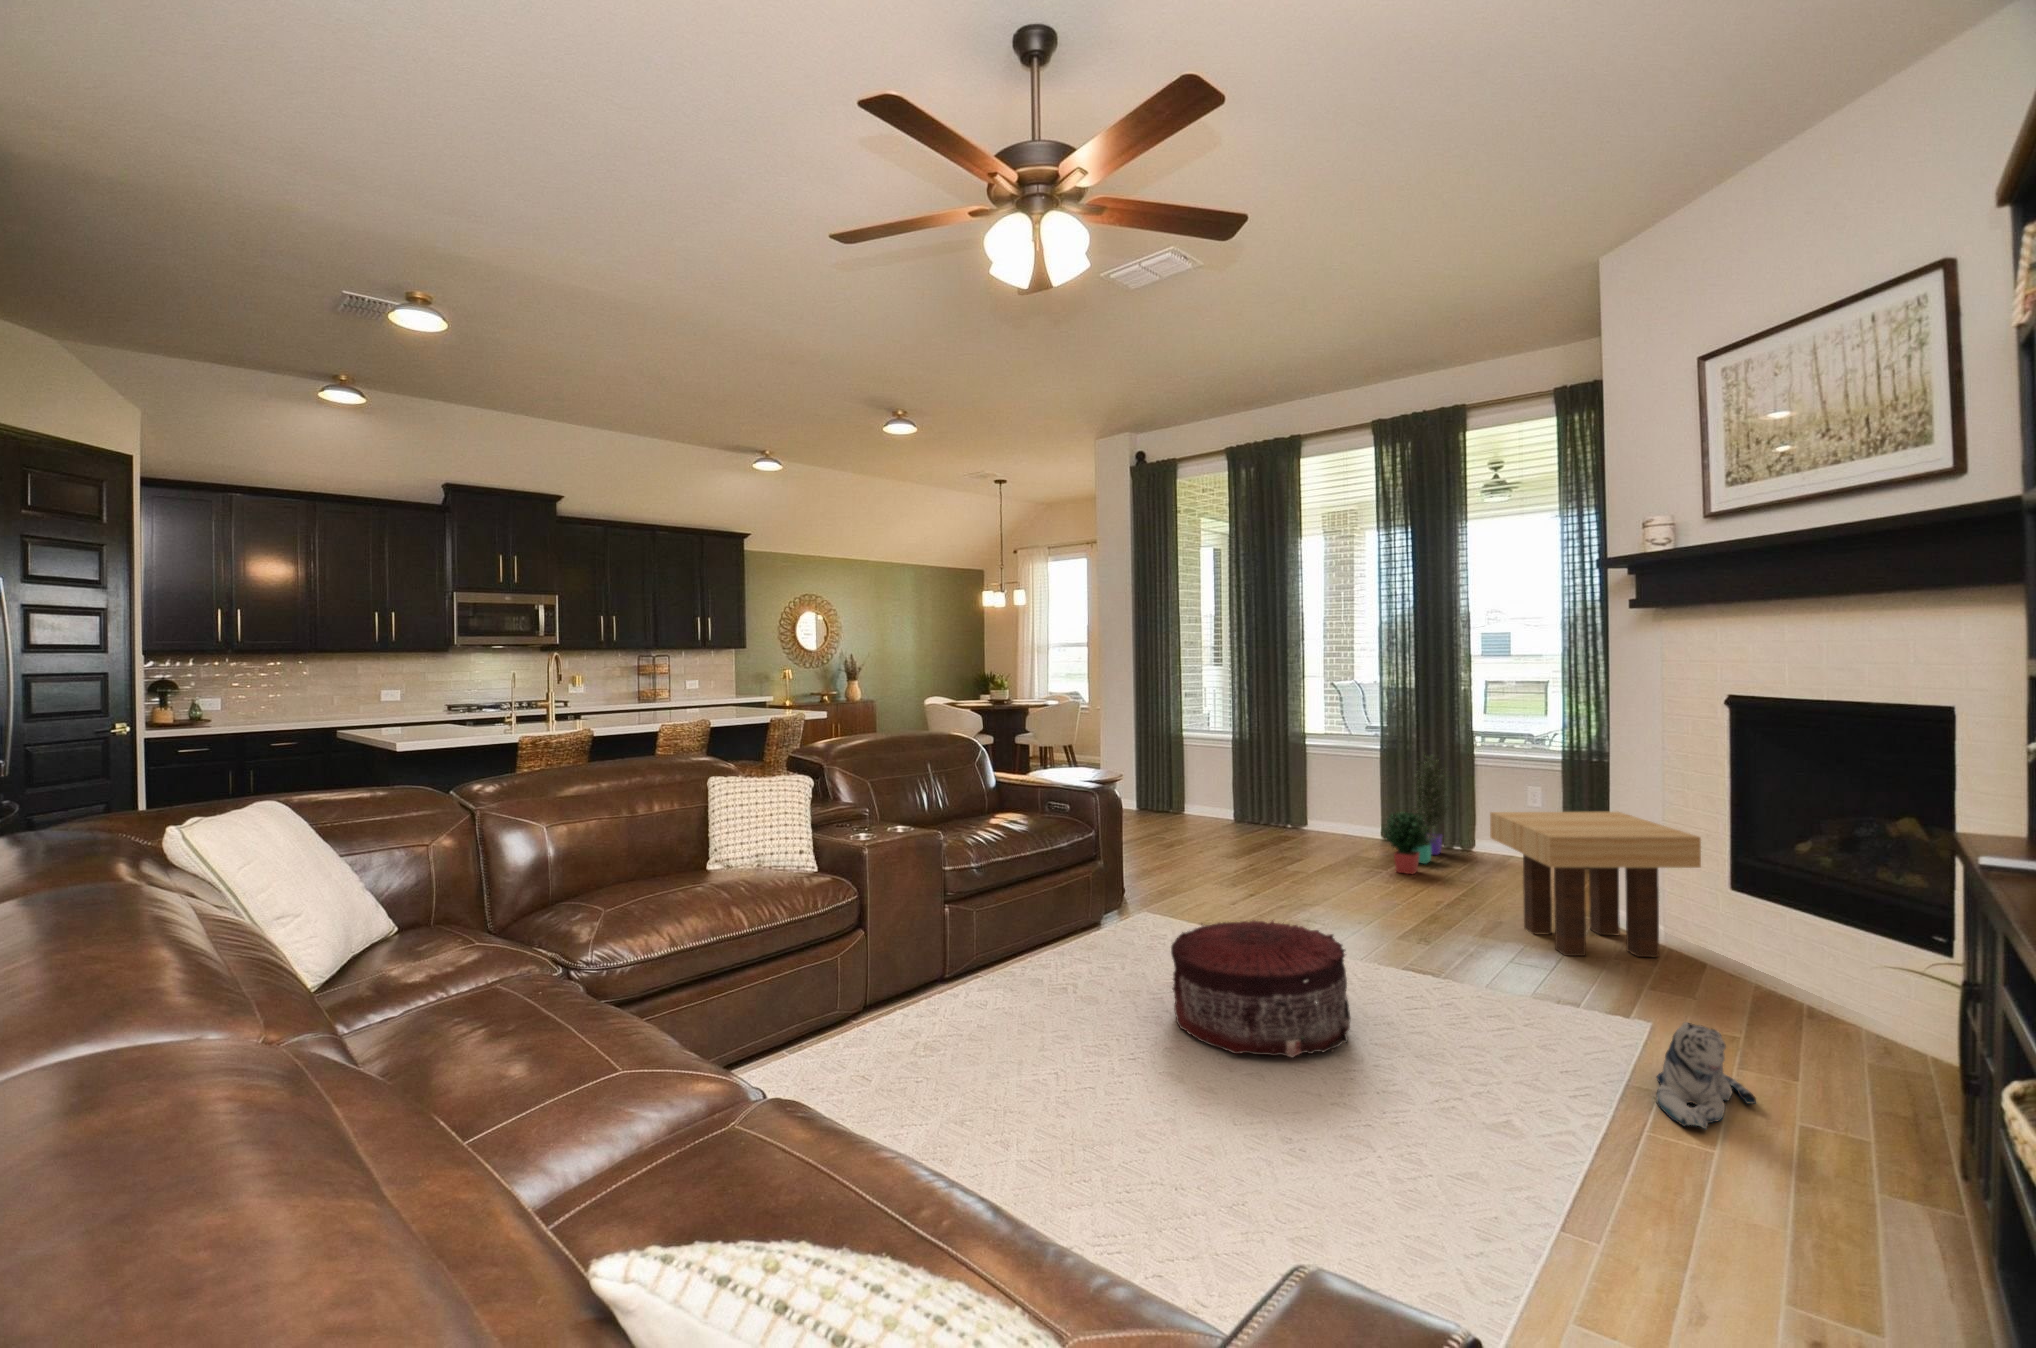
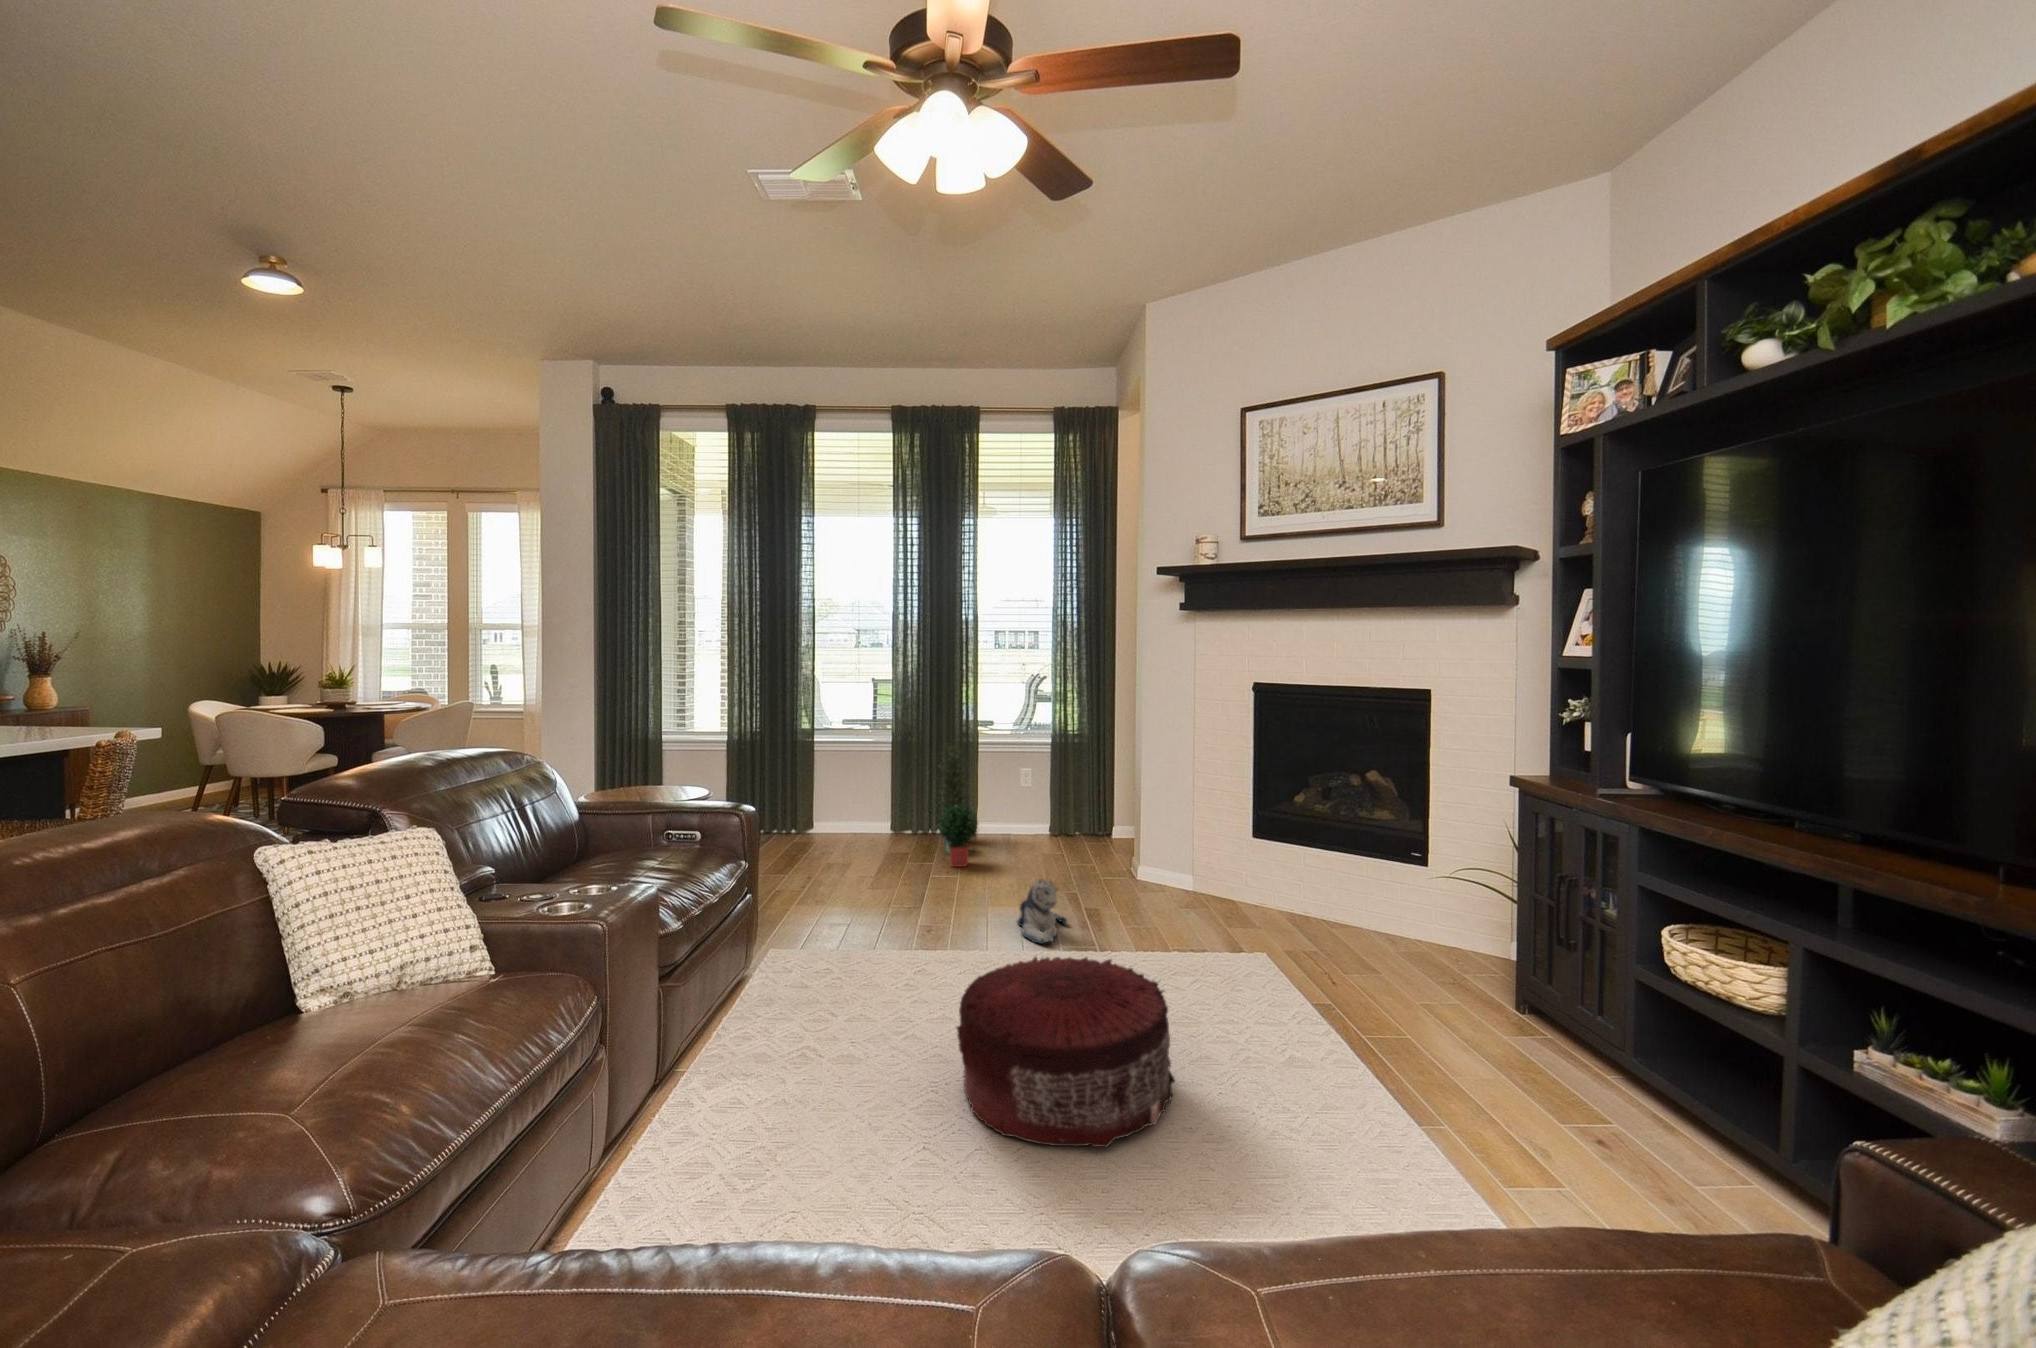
side table: present [1490,812,1701,957] -> none [1081,786,1247,922]
plush toy: present [1656,1022,1756,1129] -> present [1017,880,1068,944]

